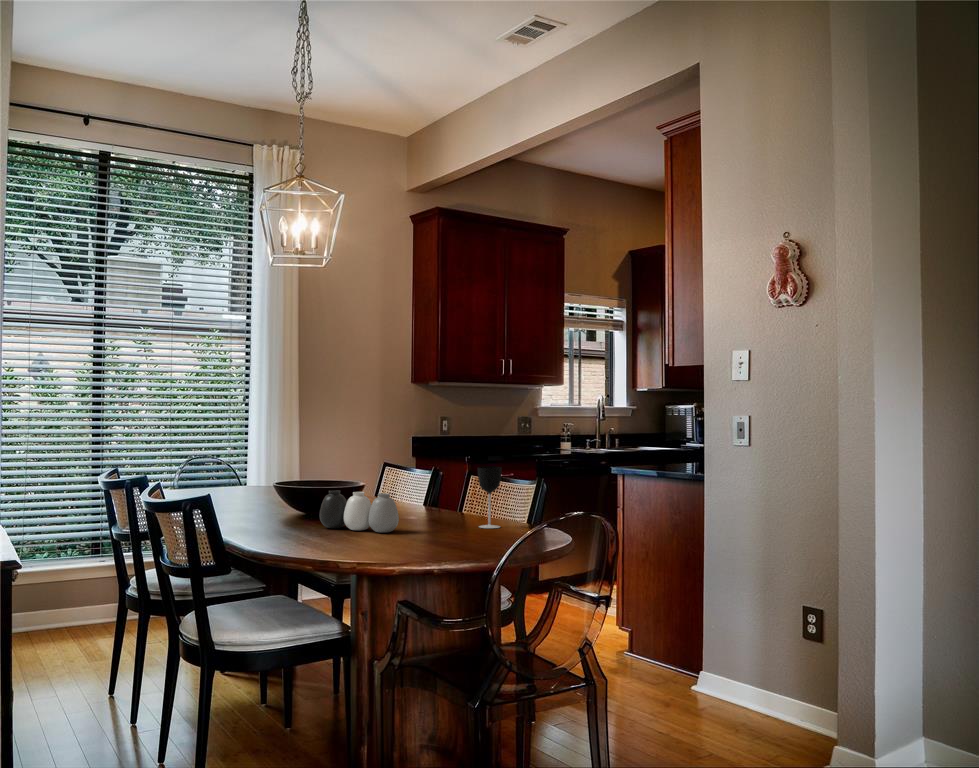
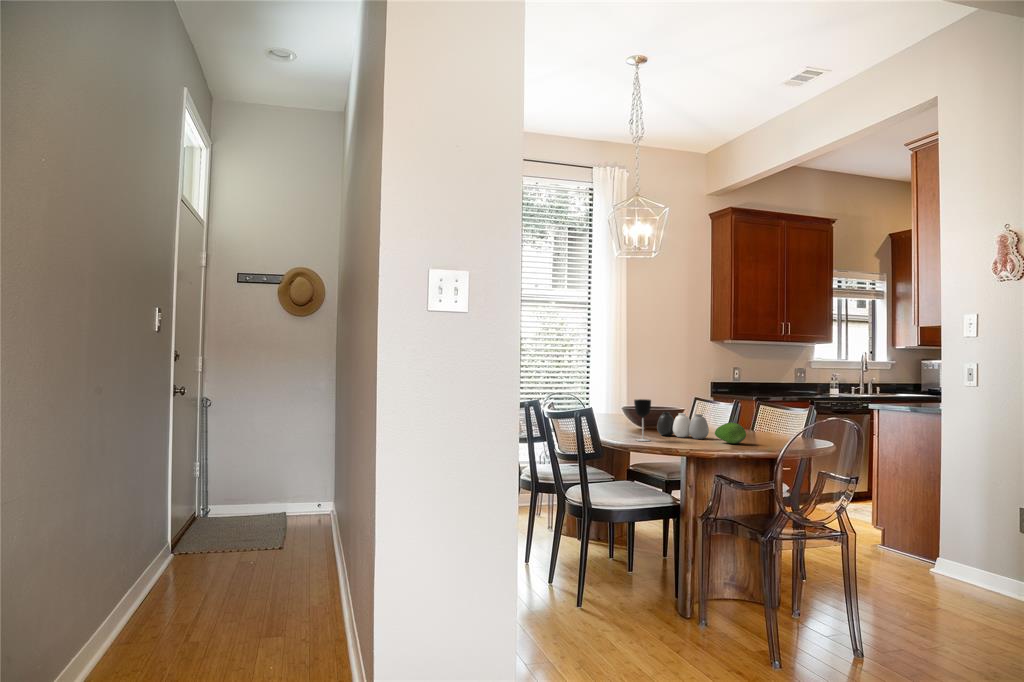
wine glass: present [478,467,502,528] -> present [634,399,651,441]
fruit: none [406,507,453,540] -> present [715,422,746,444]

